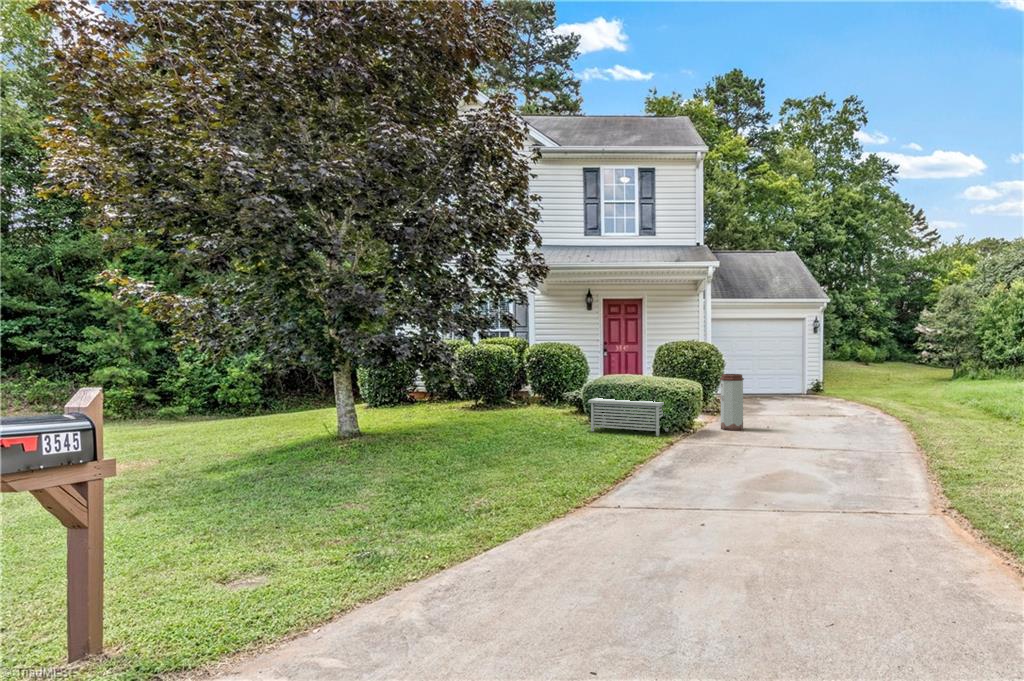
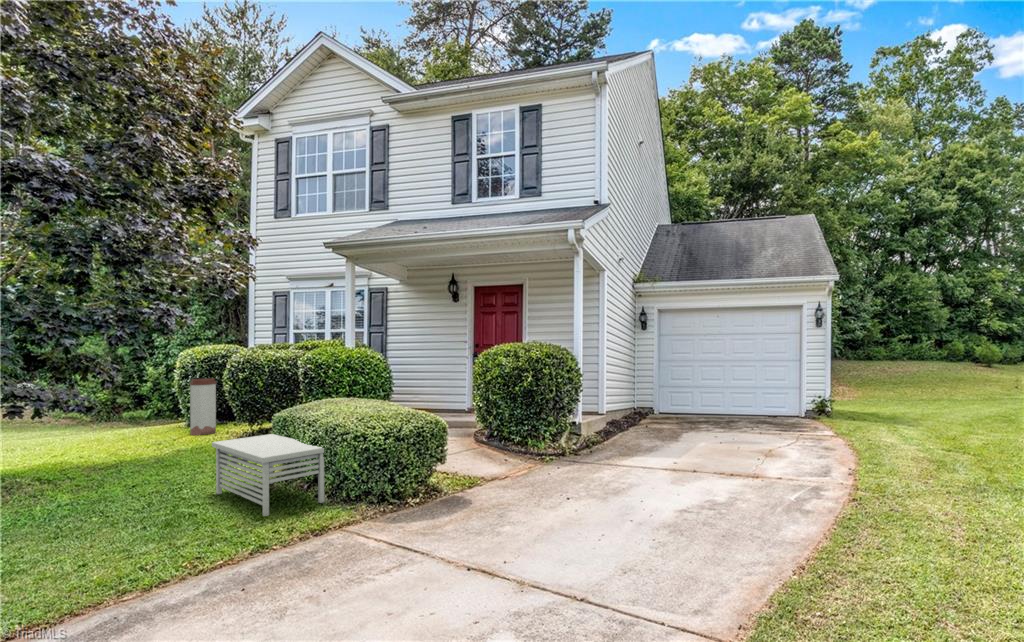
trash can: present [720,374,744,431] -> present [189,378,216,435]

